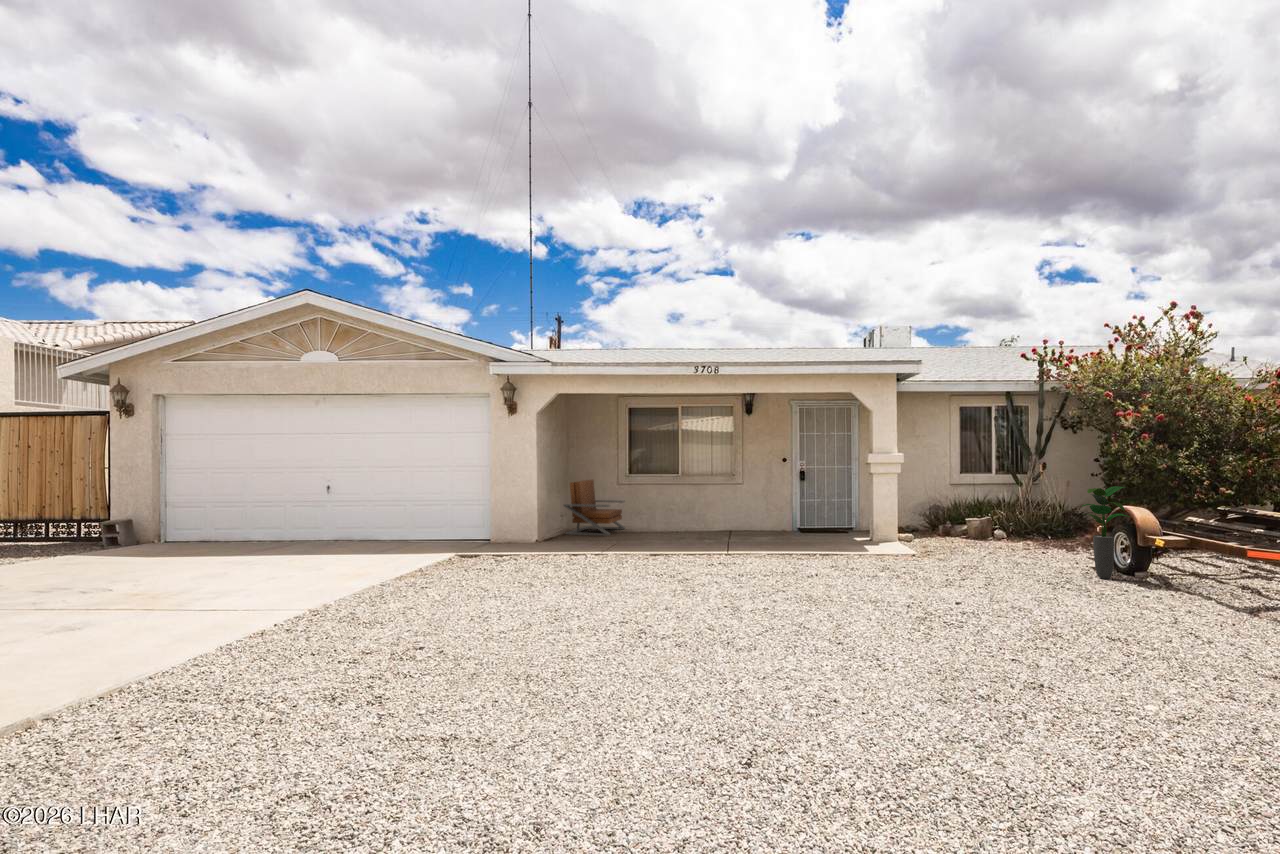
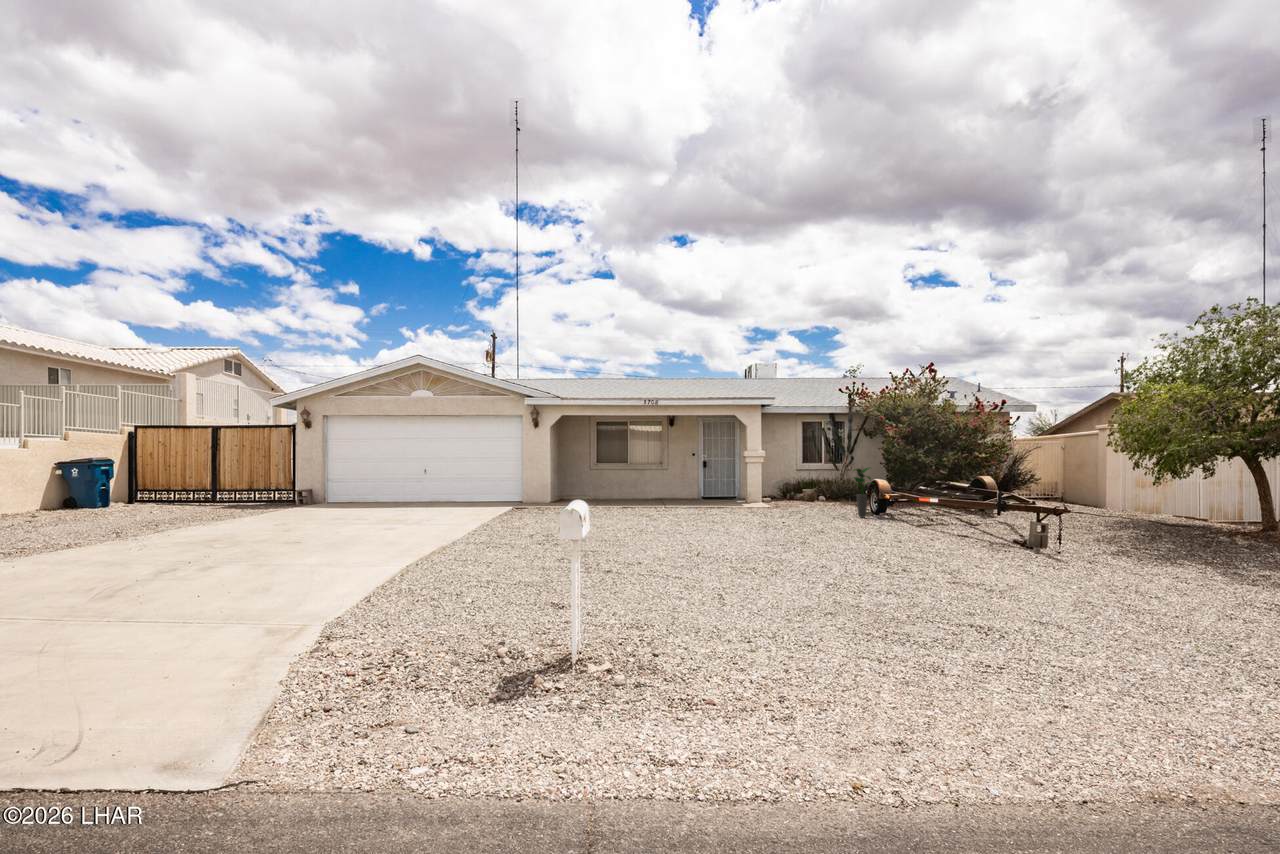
lounge chair: present [564,480,625,536] -> none [568,467,605,500]

